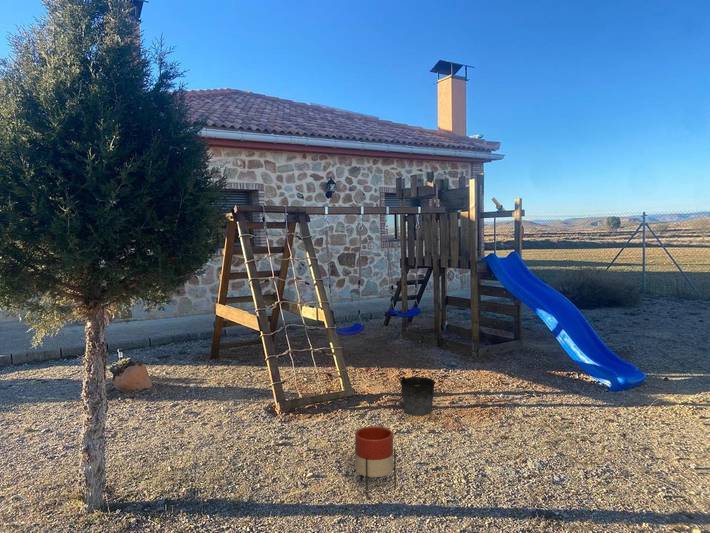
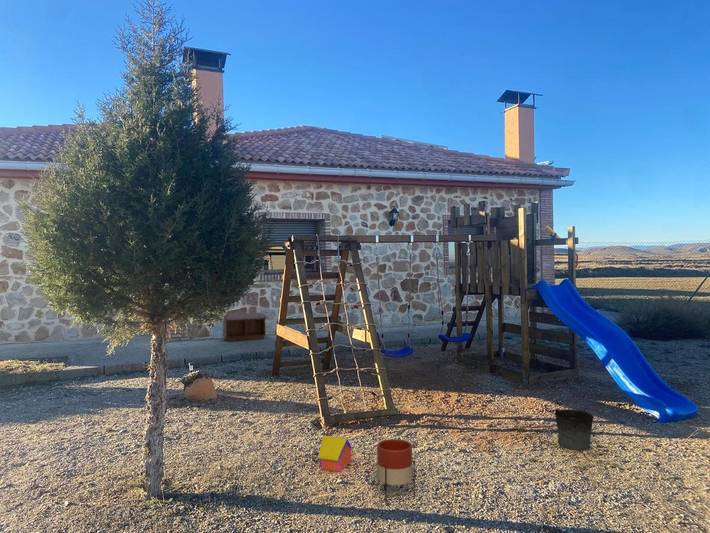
bench: none [148,290,197,321] -> present [223,313,266,341]
bucket: present [398,376,435,415] -> present [553,408,594,450]
toy house: none [284,425,318,464] -> present [318,436,352,472]

